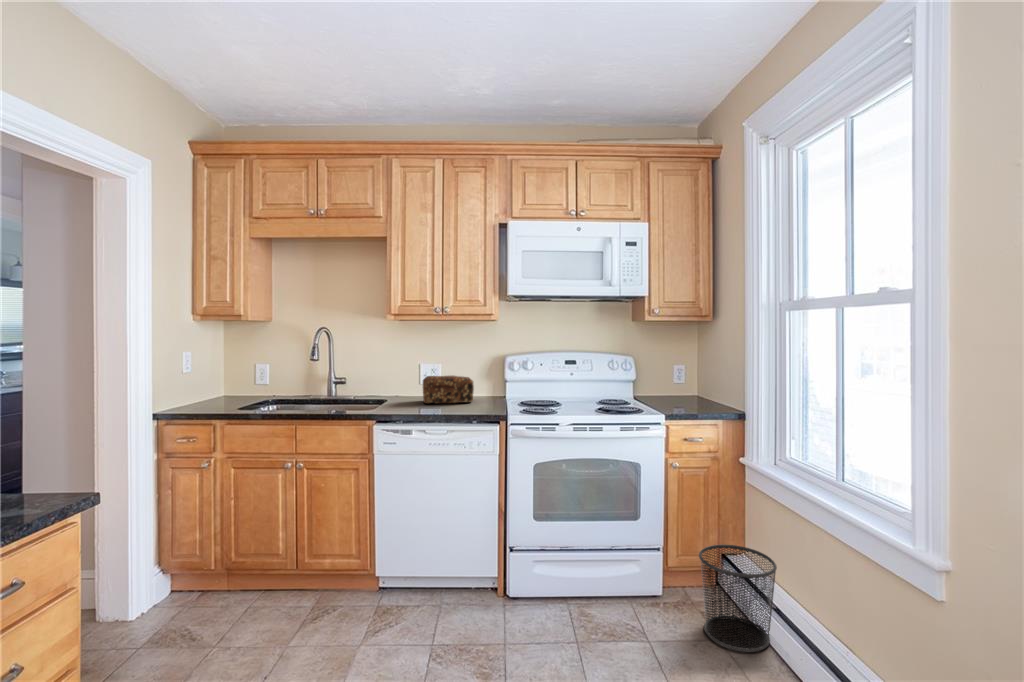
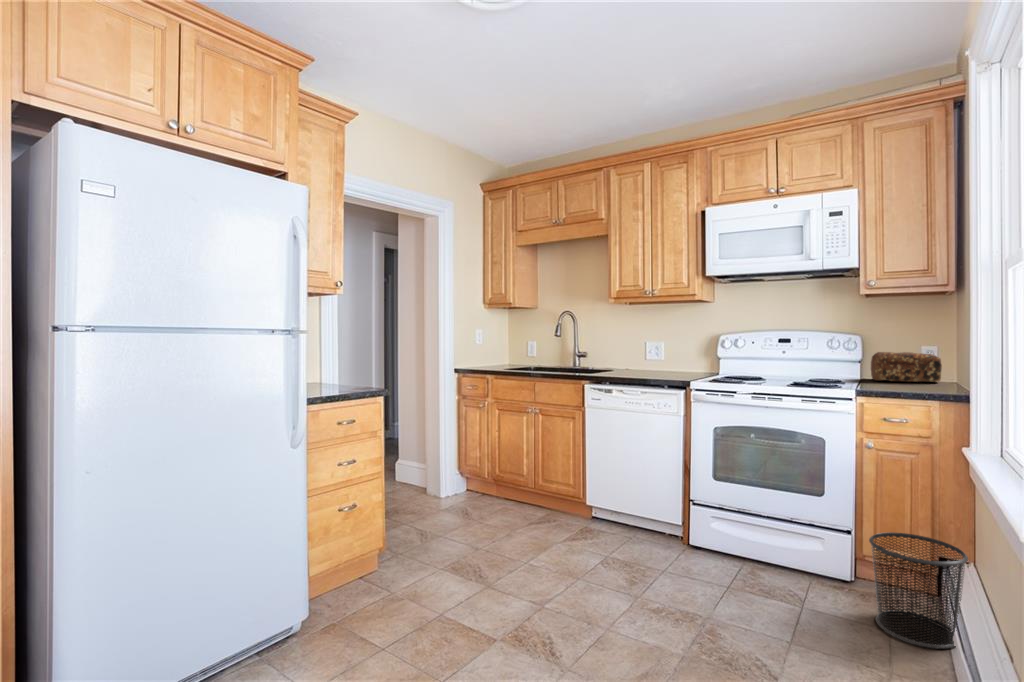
bread loaf: present [423,376,474,404] -> present [871,352,942,382]

